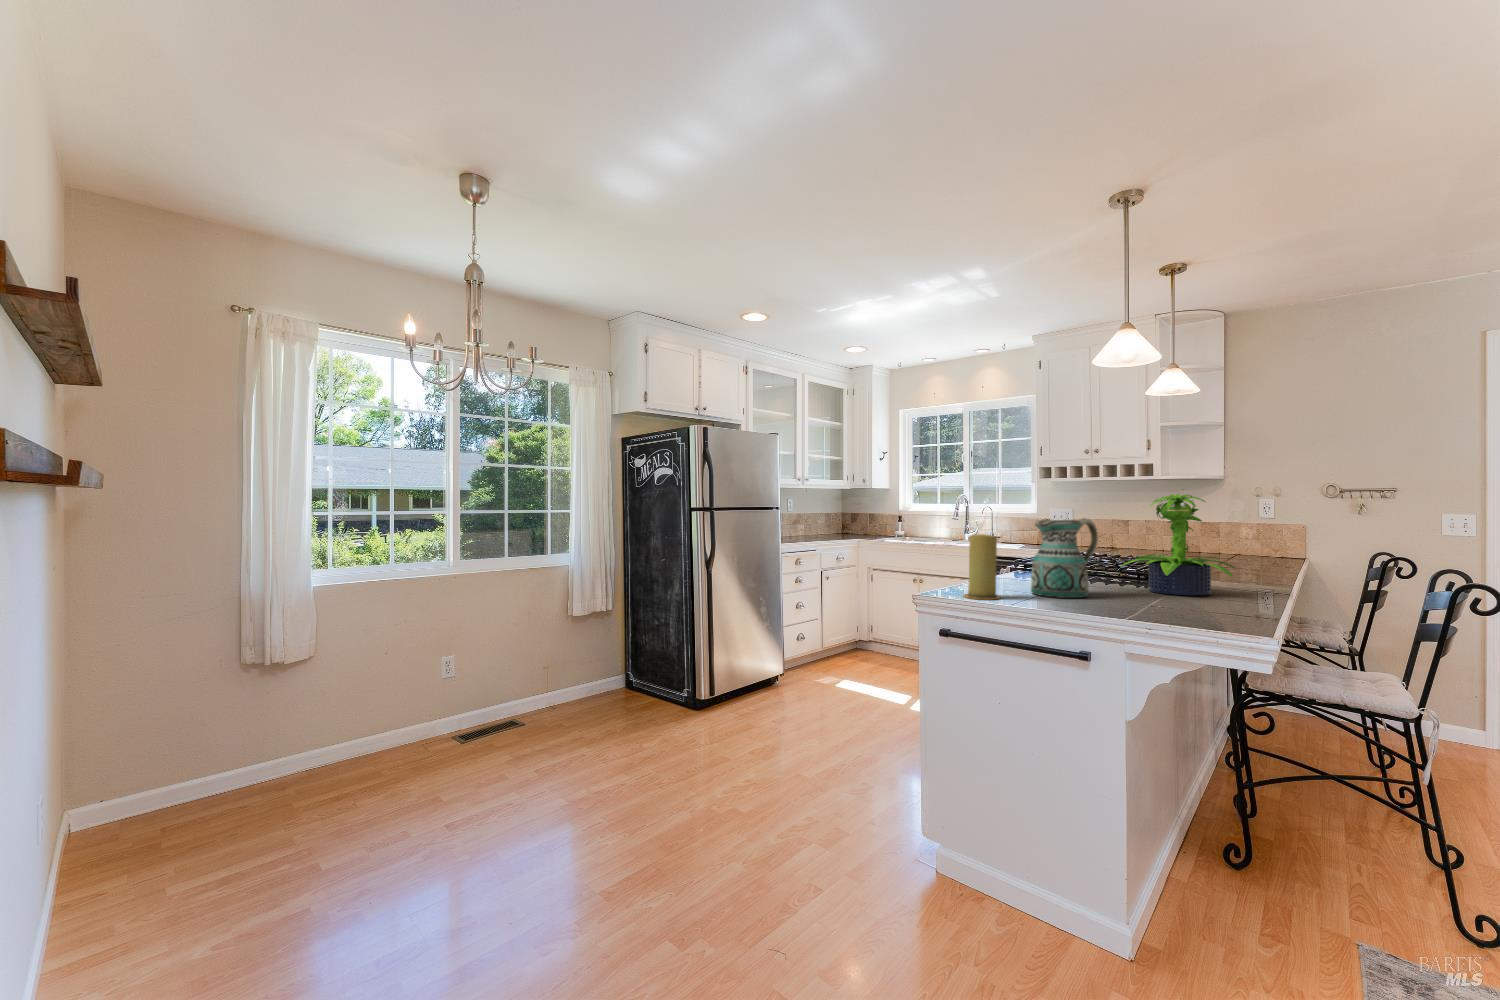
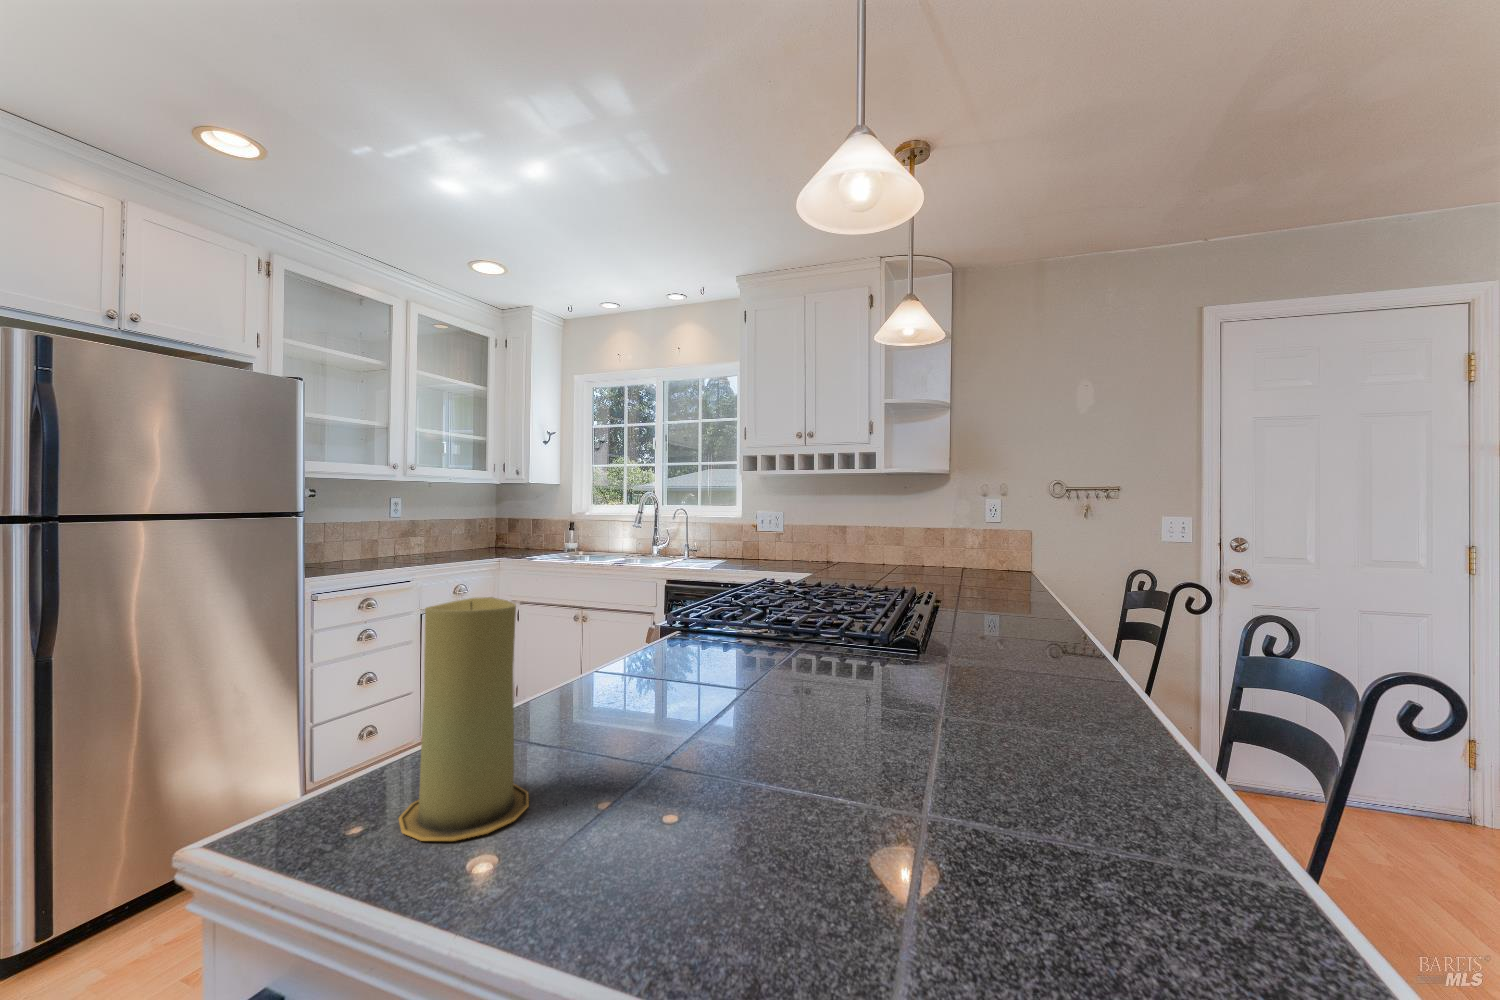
potted plant: present [1121,494,1235,596] -> none [855,480,1086,714]
ceramic pitcher: present [1031,518,1098,598] -> none [644,539,811,778]

